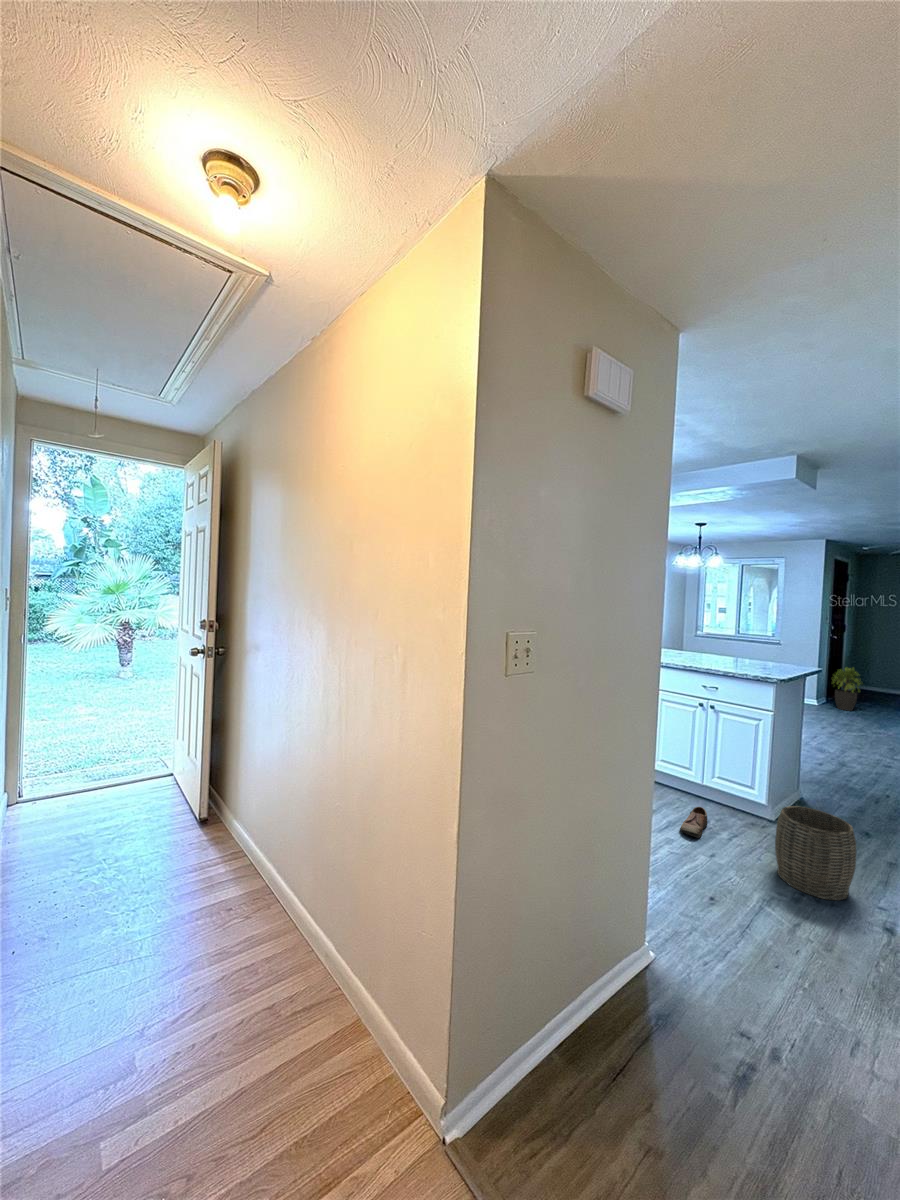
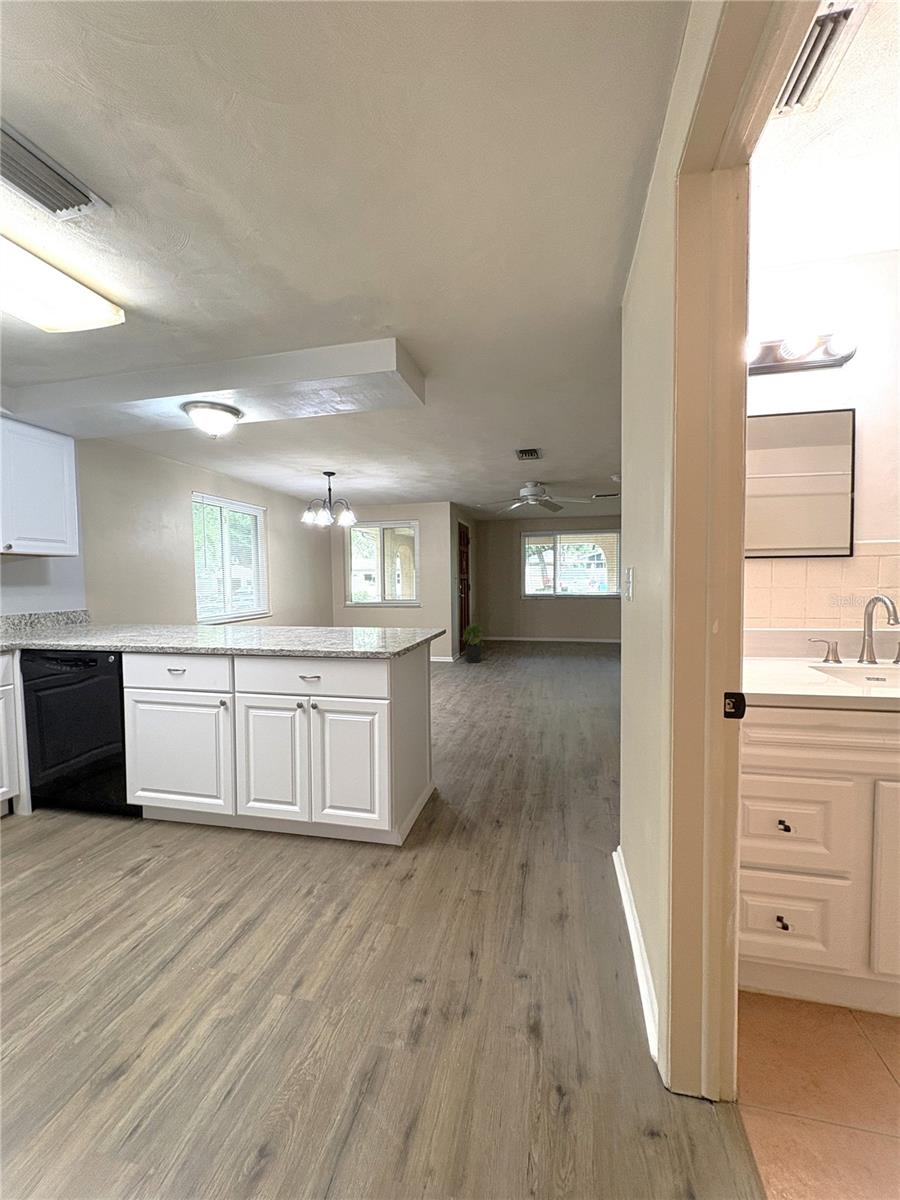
woven basket: present [775,806,856,900] -> none [385,845,486,1005]
shoe: present [680,807,708,838] -> none [255,874,306,947]

